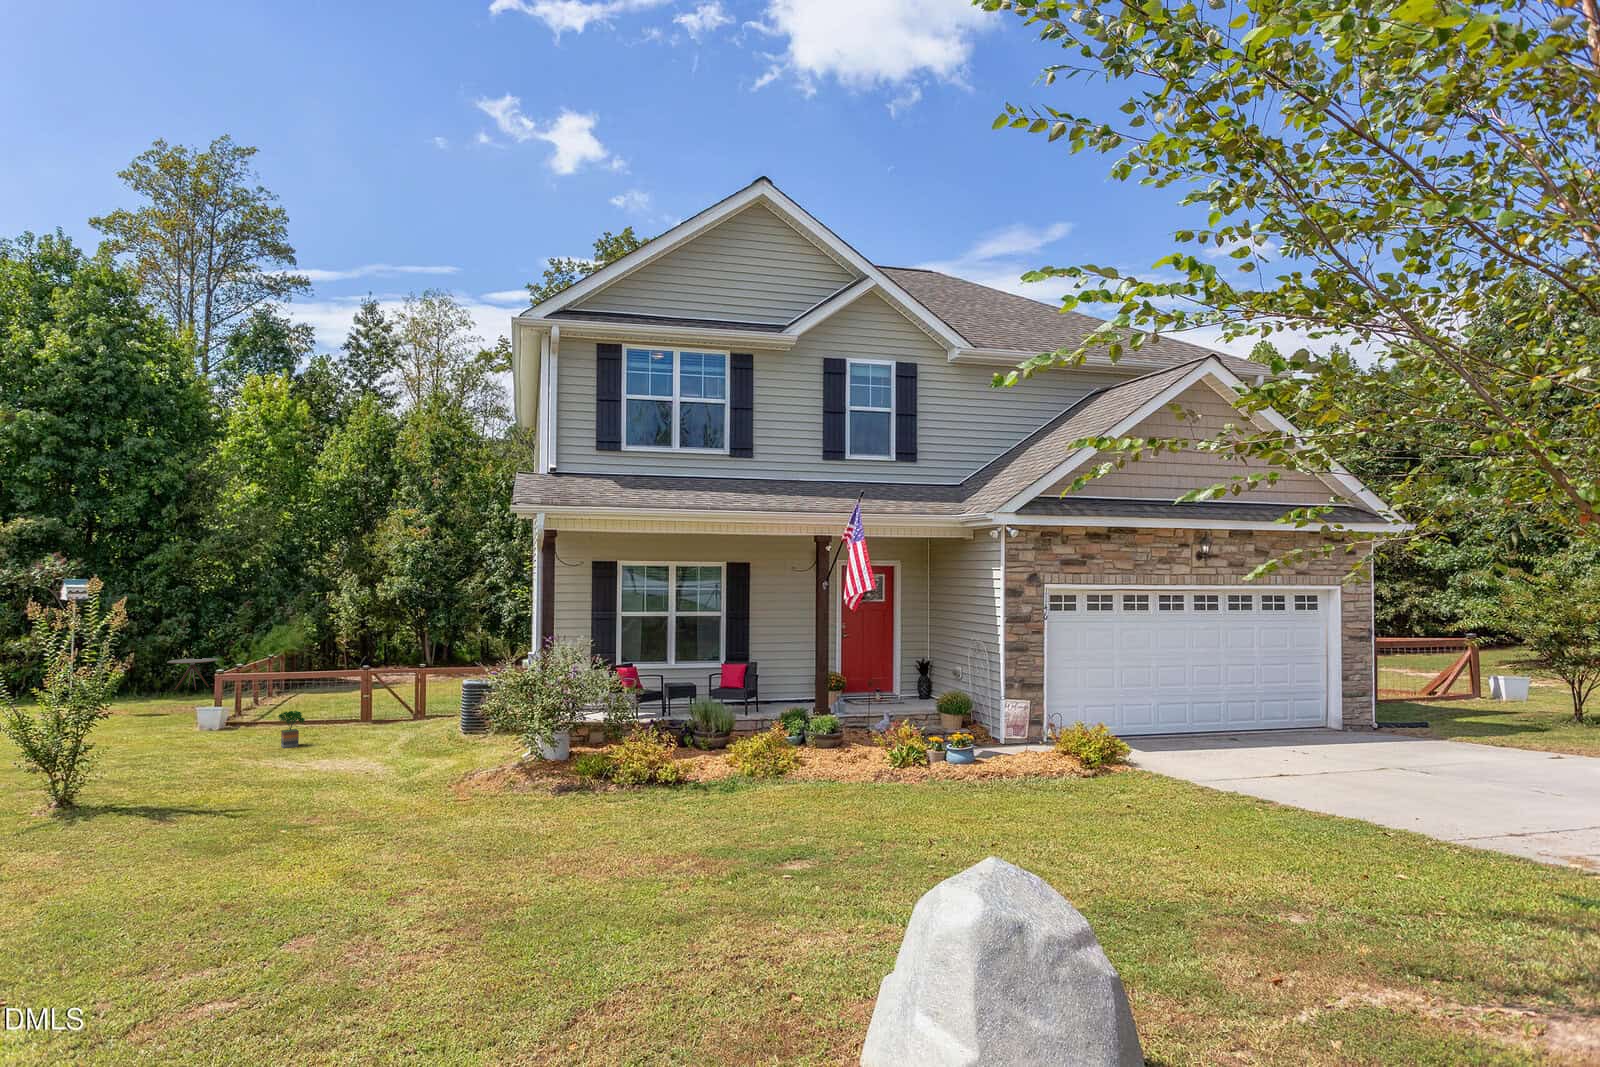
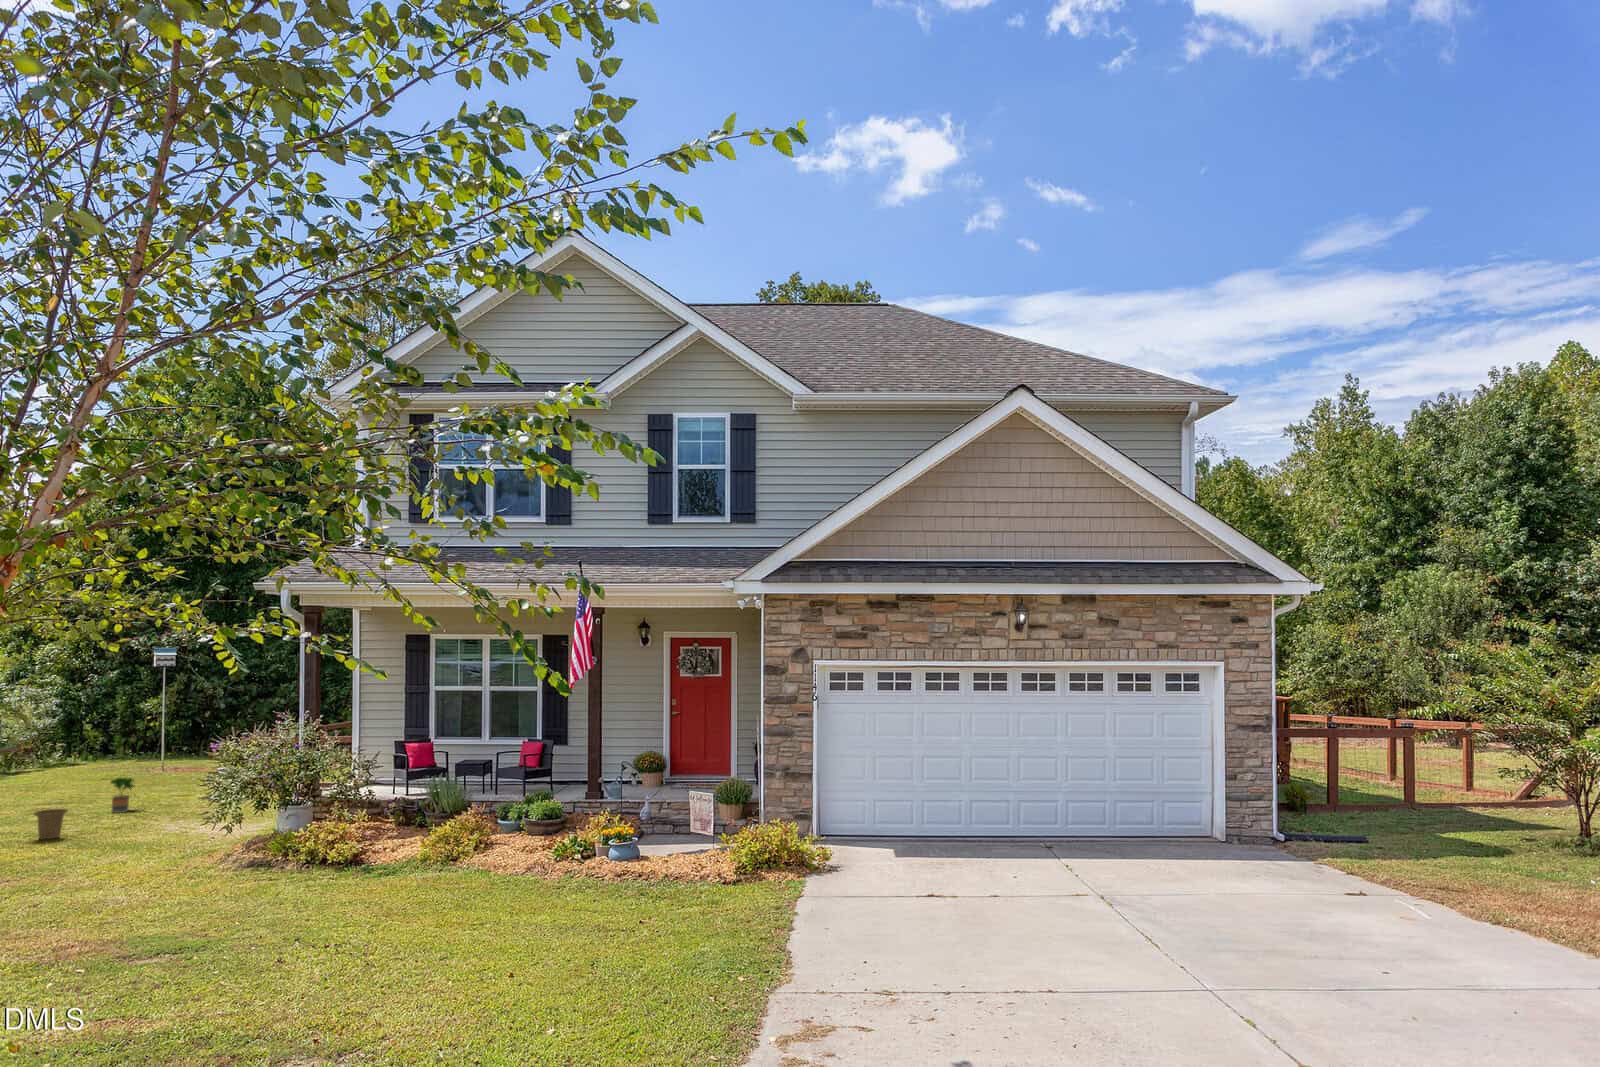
round table: present [167,658,217,690] -> none [159,725,205,755]
basket: none [266,745,301,778] -> present [34,809,68,839]

